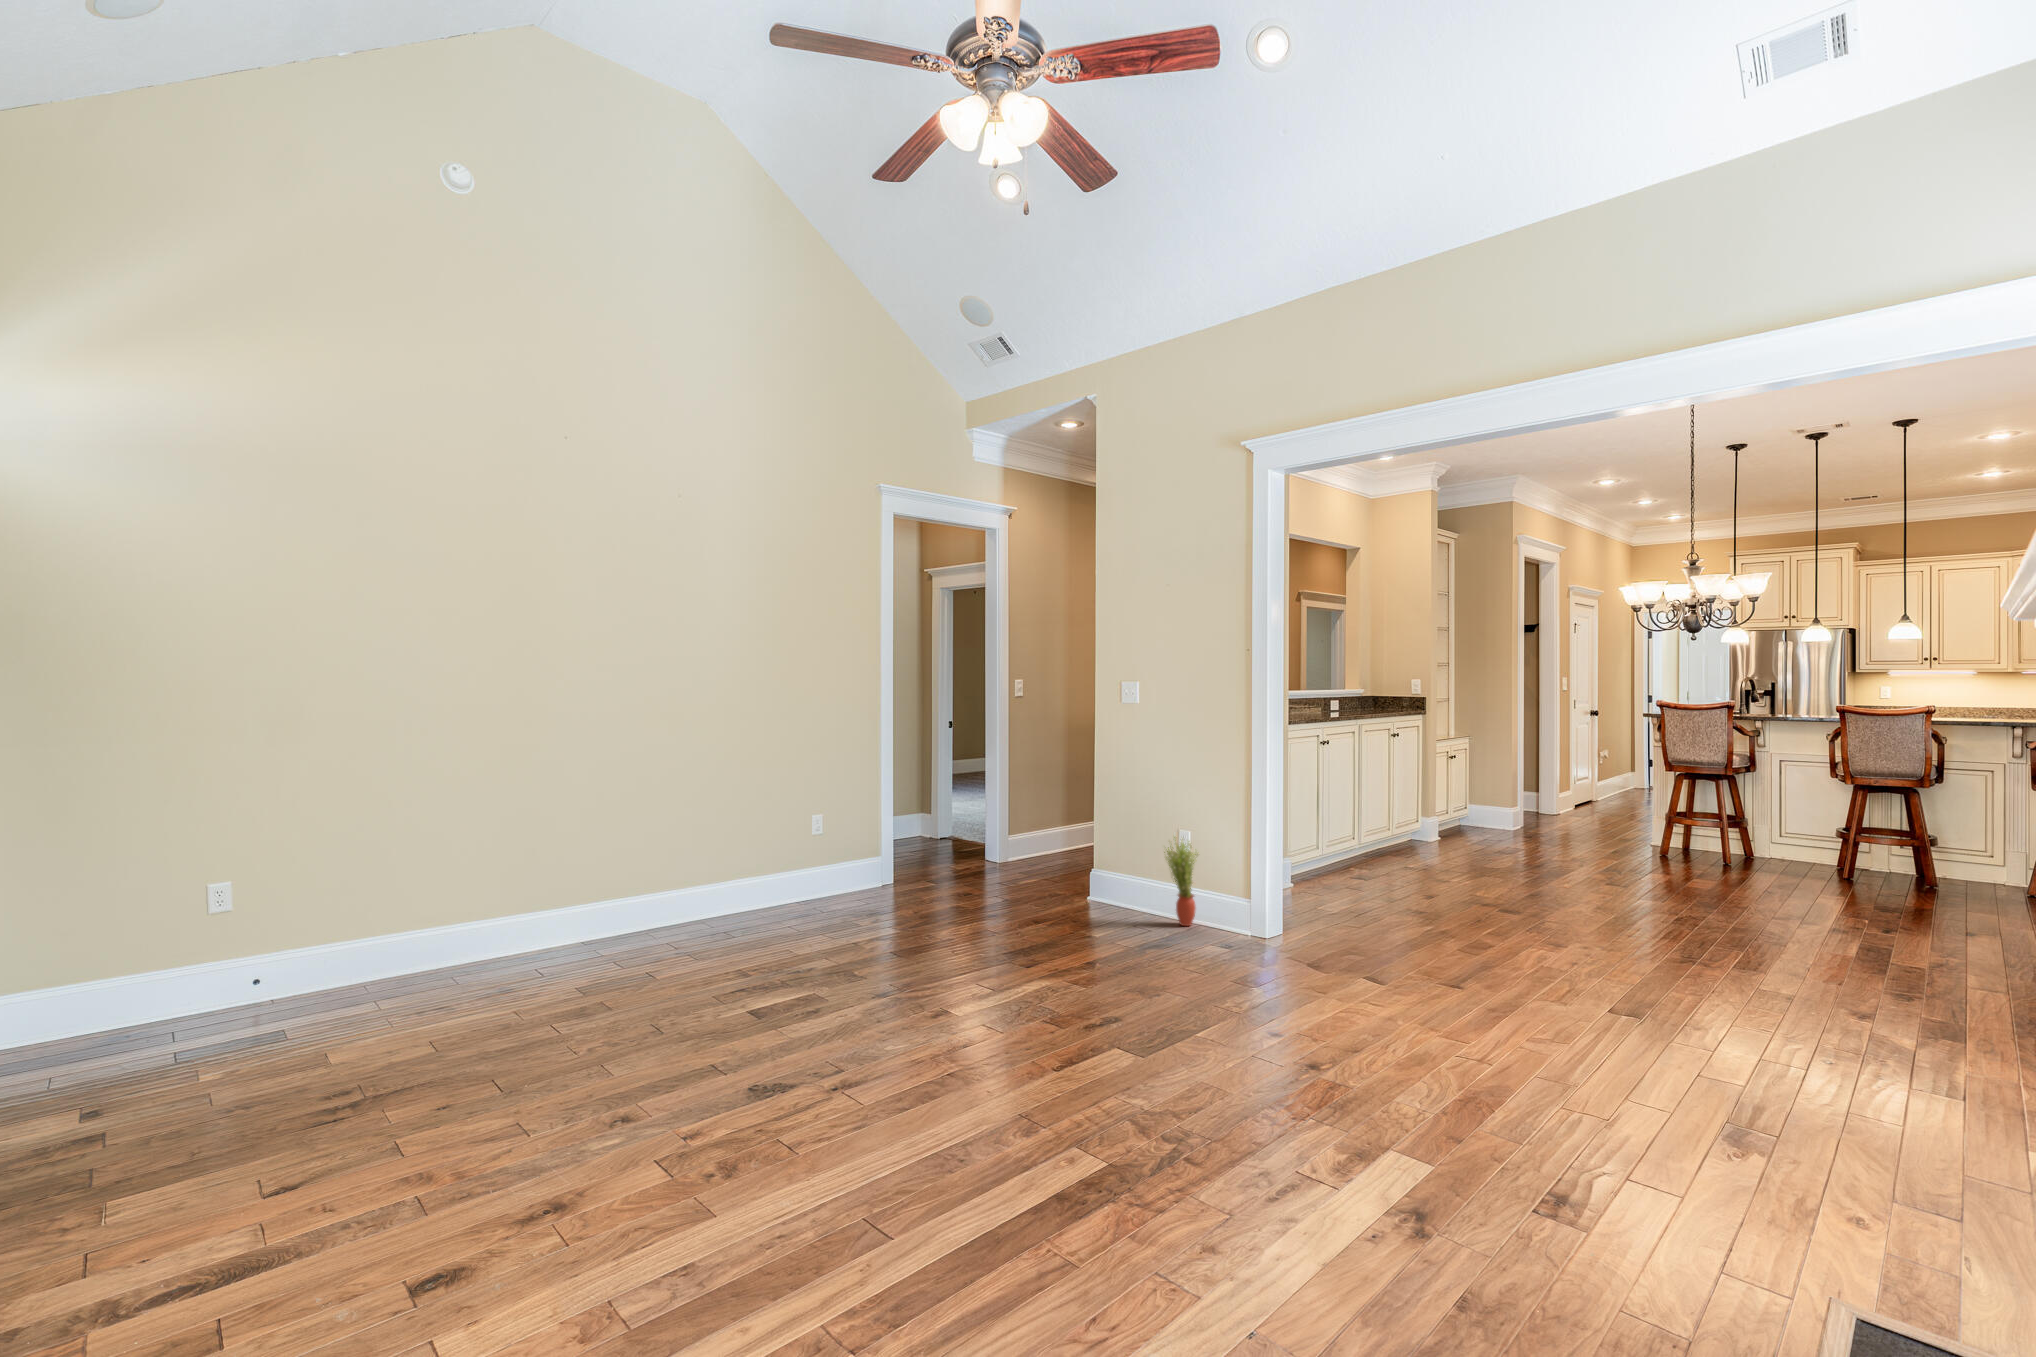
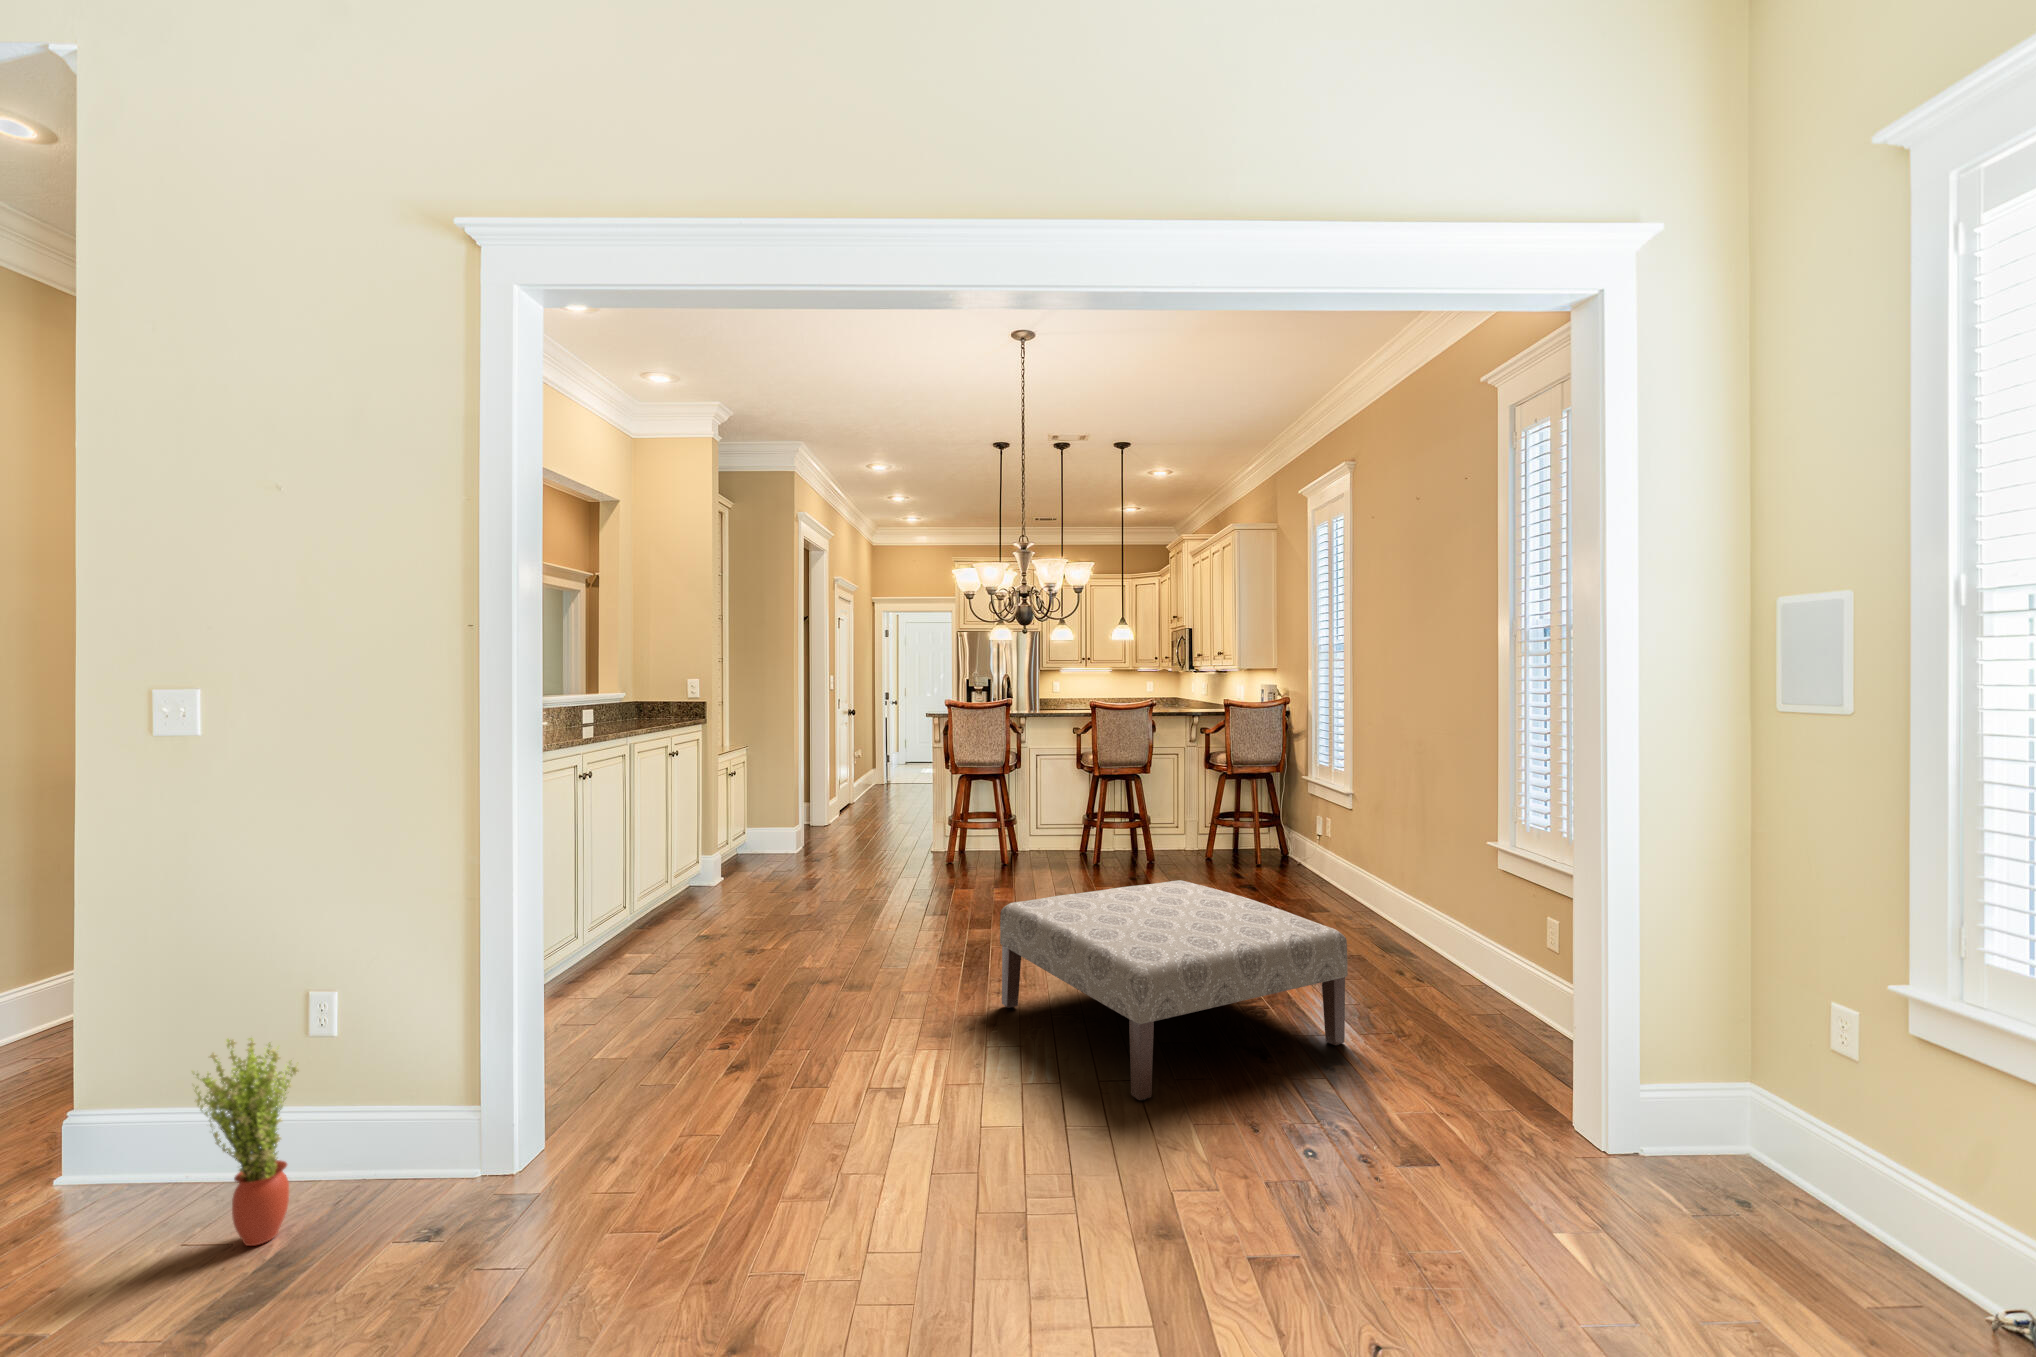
ottoman: none [1629,857,1977,1018] -> present [1000,880,1348,1100]

